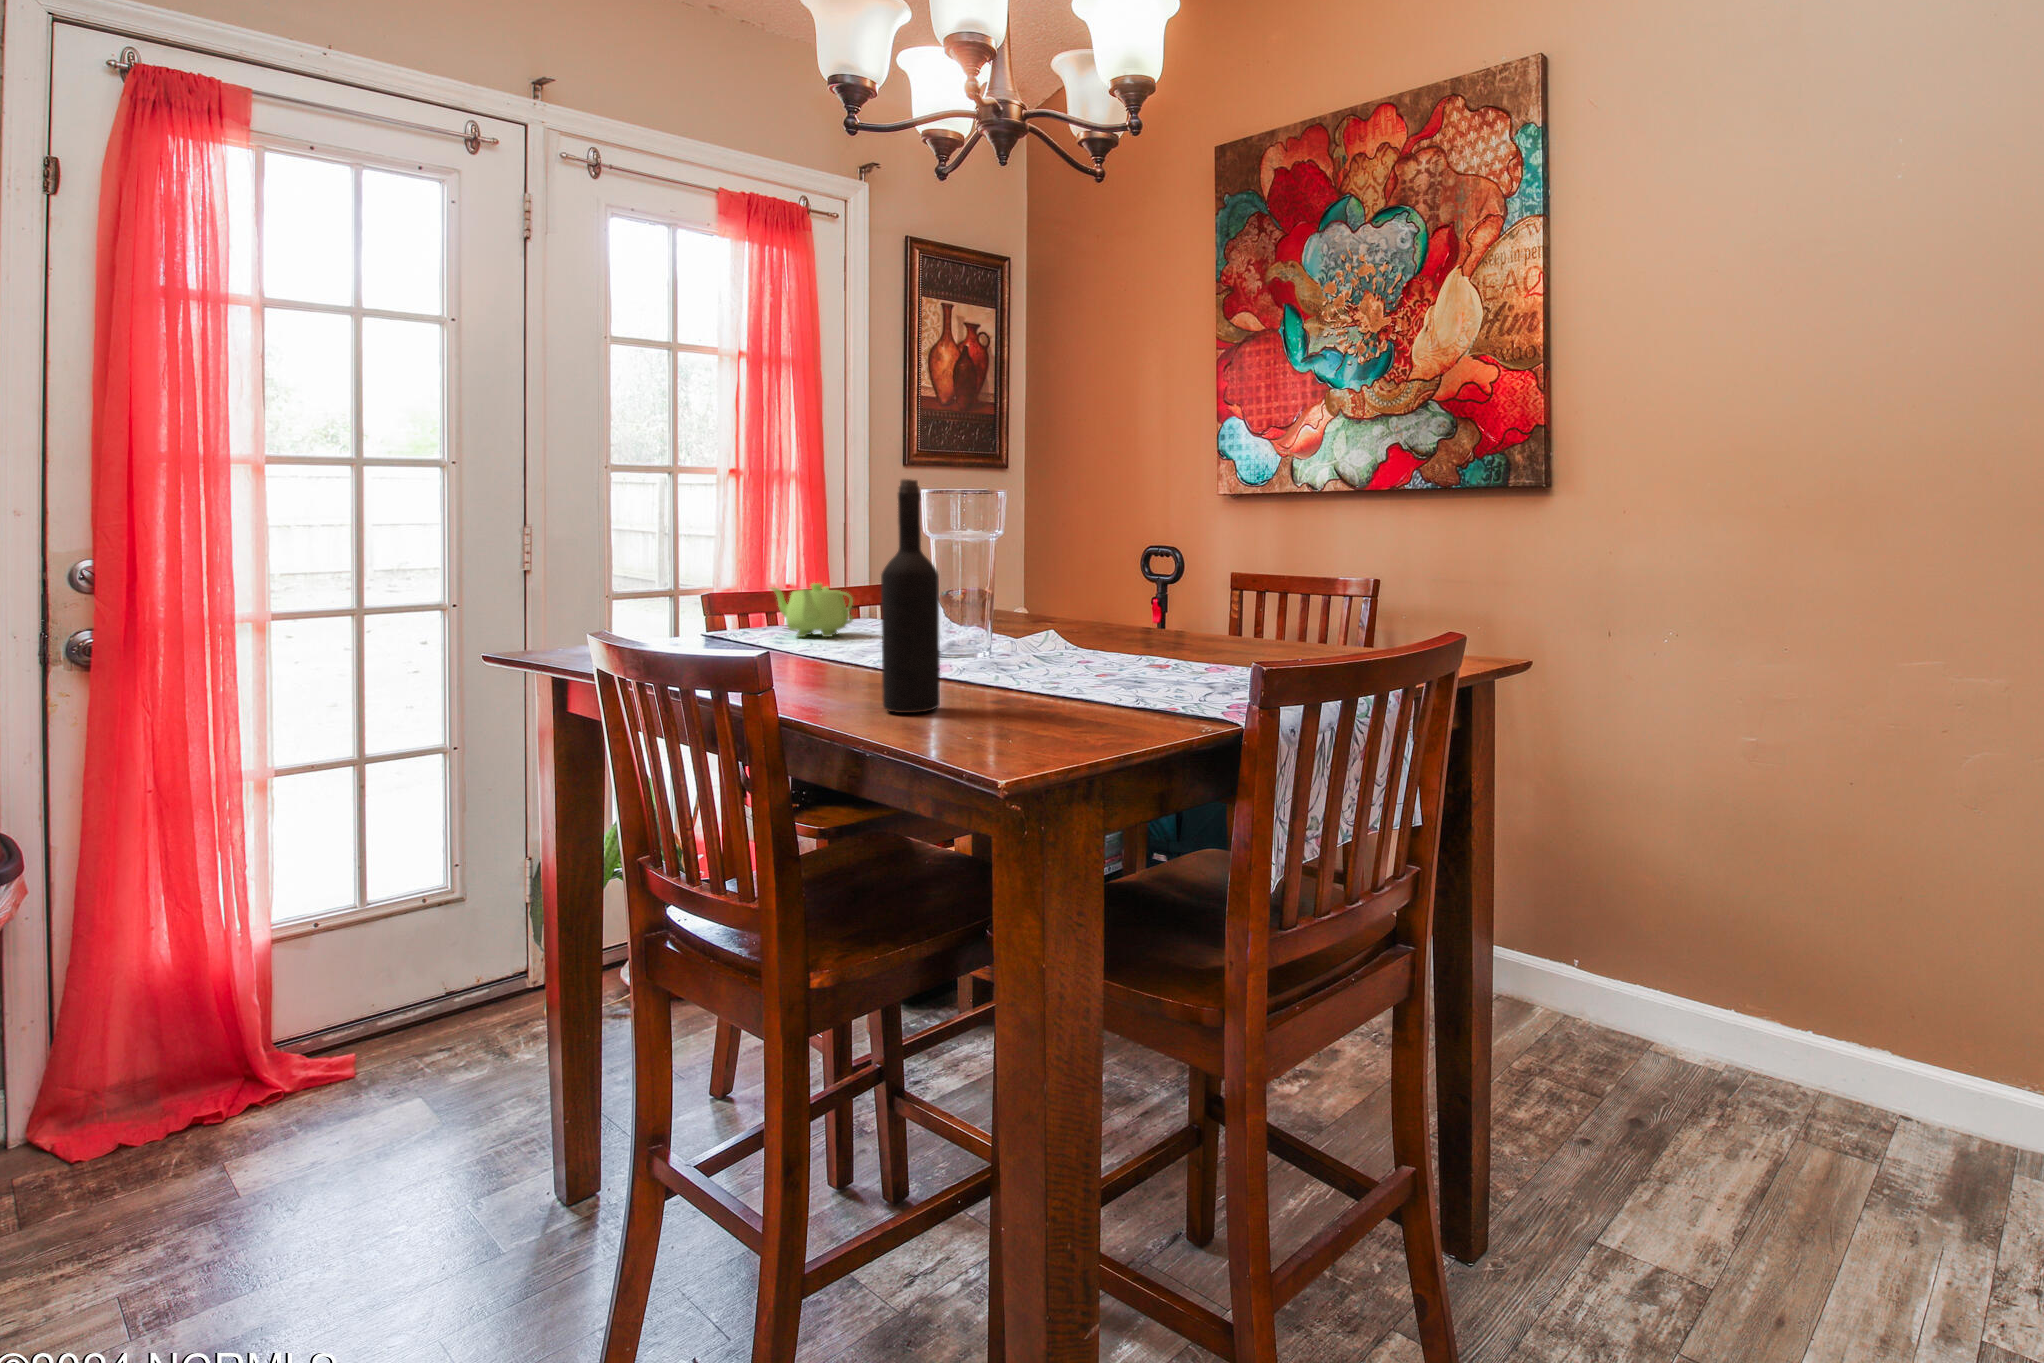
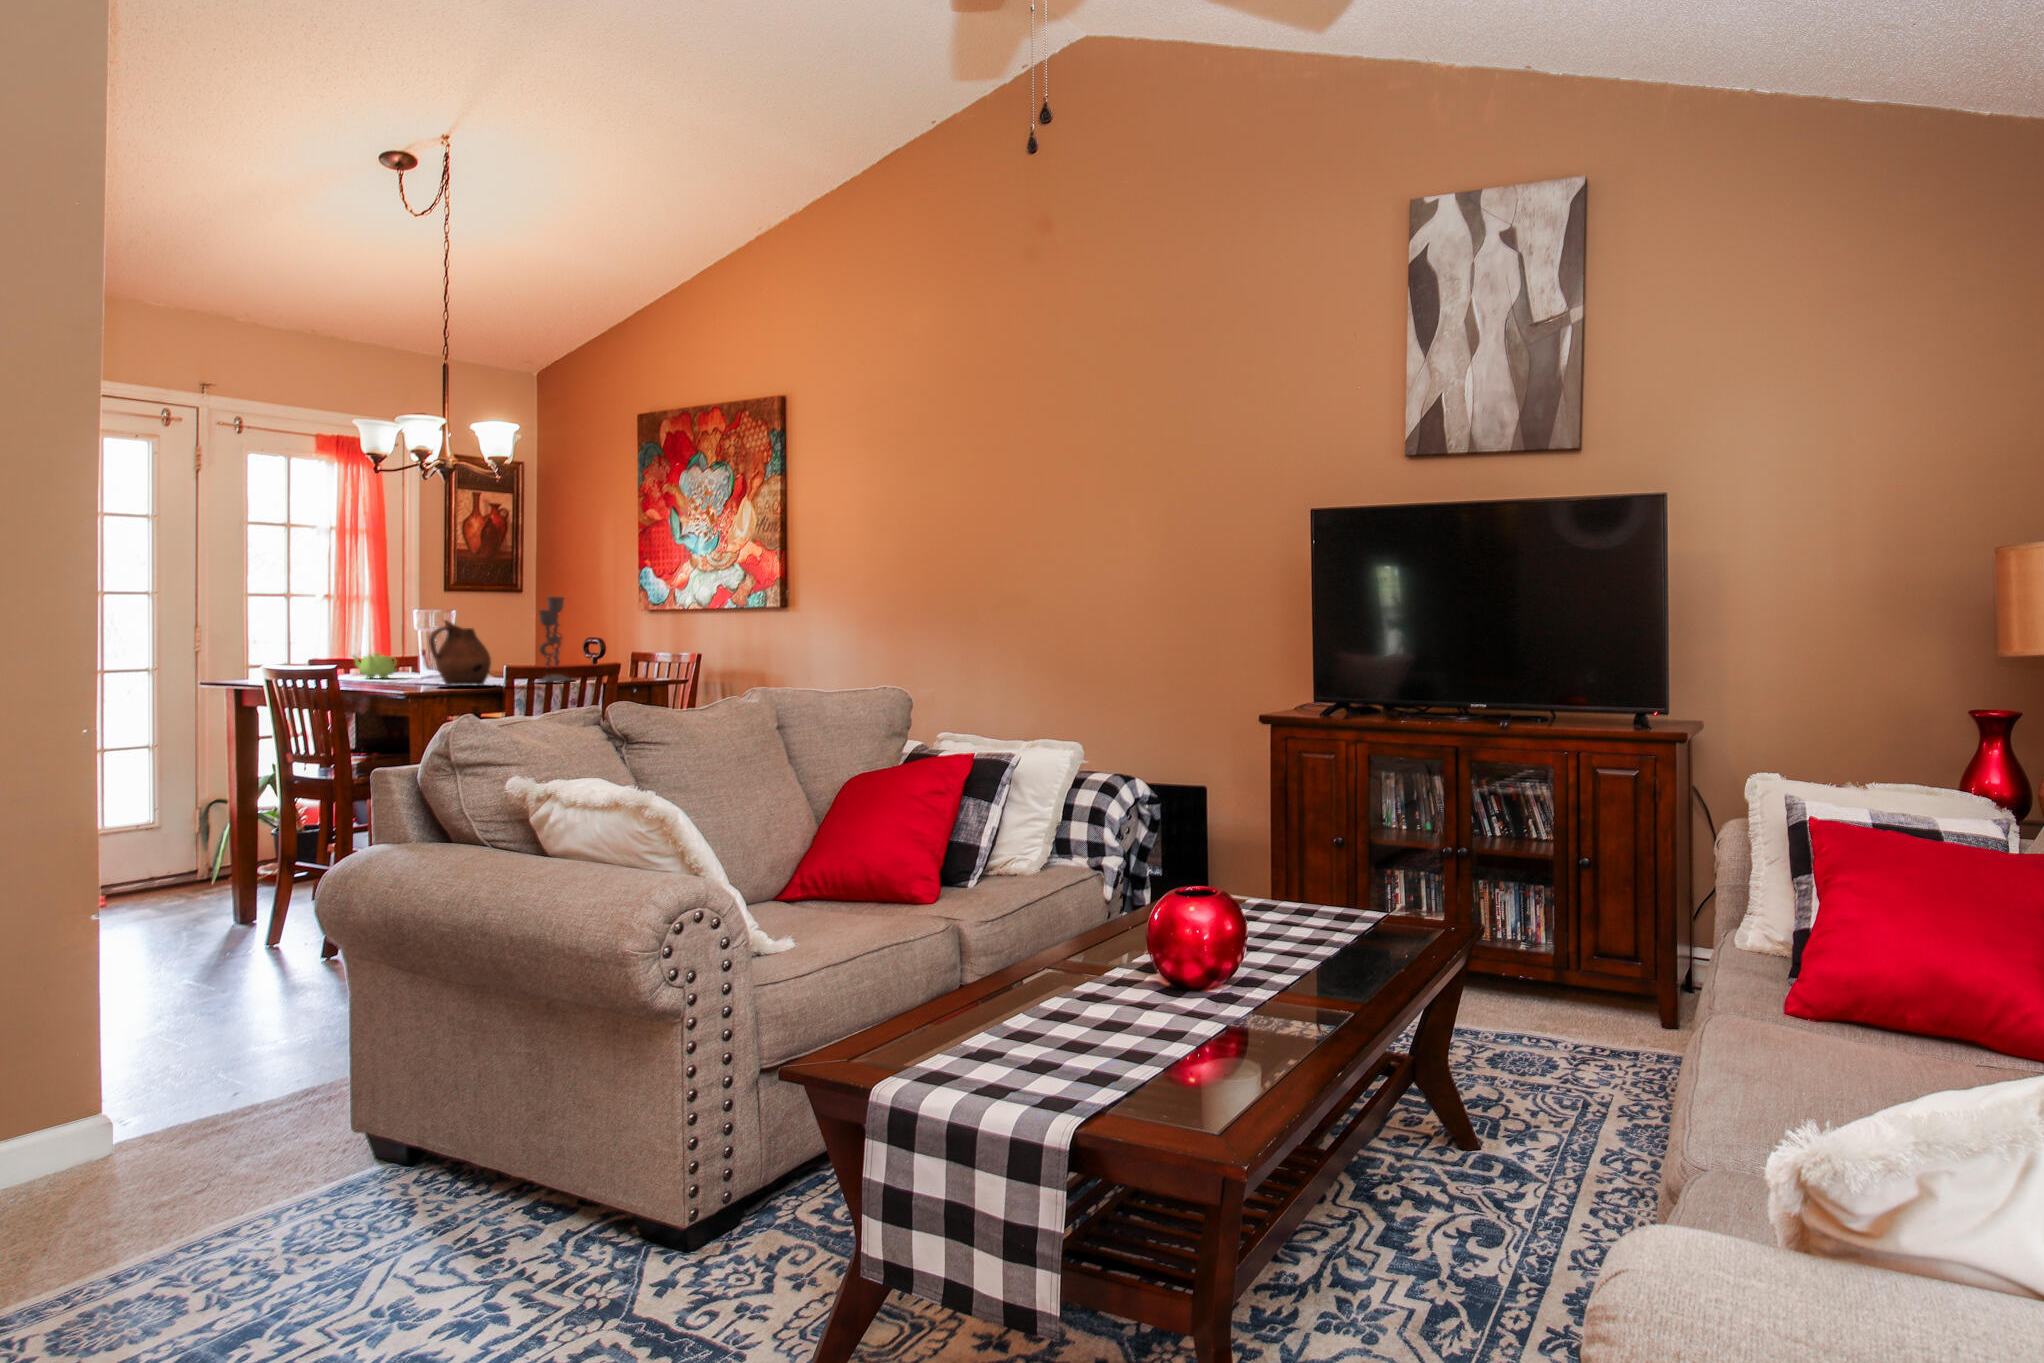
candlestick: none [1124,464,1198,660] -> present [537,597,572,683]
wine bottle: present [881,479,940,713] -> none [396,607,421,692]
ceramic pitcher: none [943,516,1084,686] -> present [429,620,491,686]

